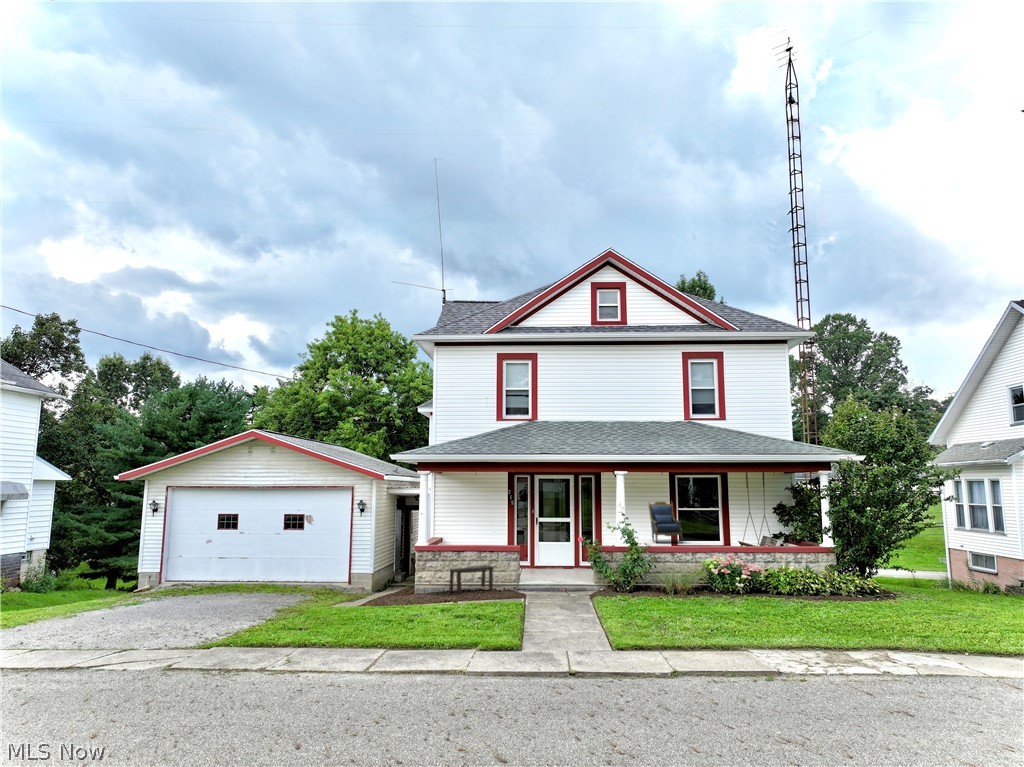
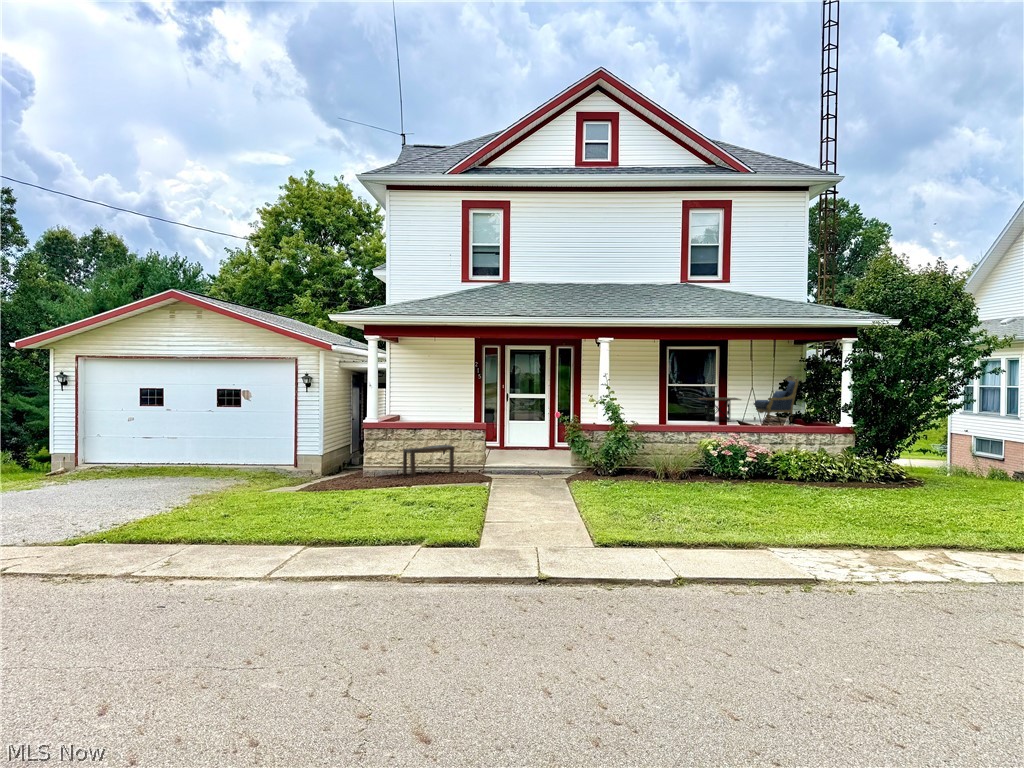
armchair: present [649,502,682,543] -> present [754,376,799,422]
side table: none [703,520,741,543] -> present [698,397,741,421]

